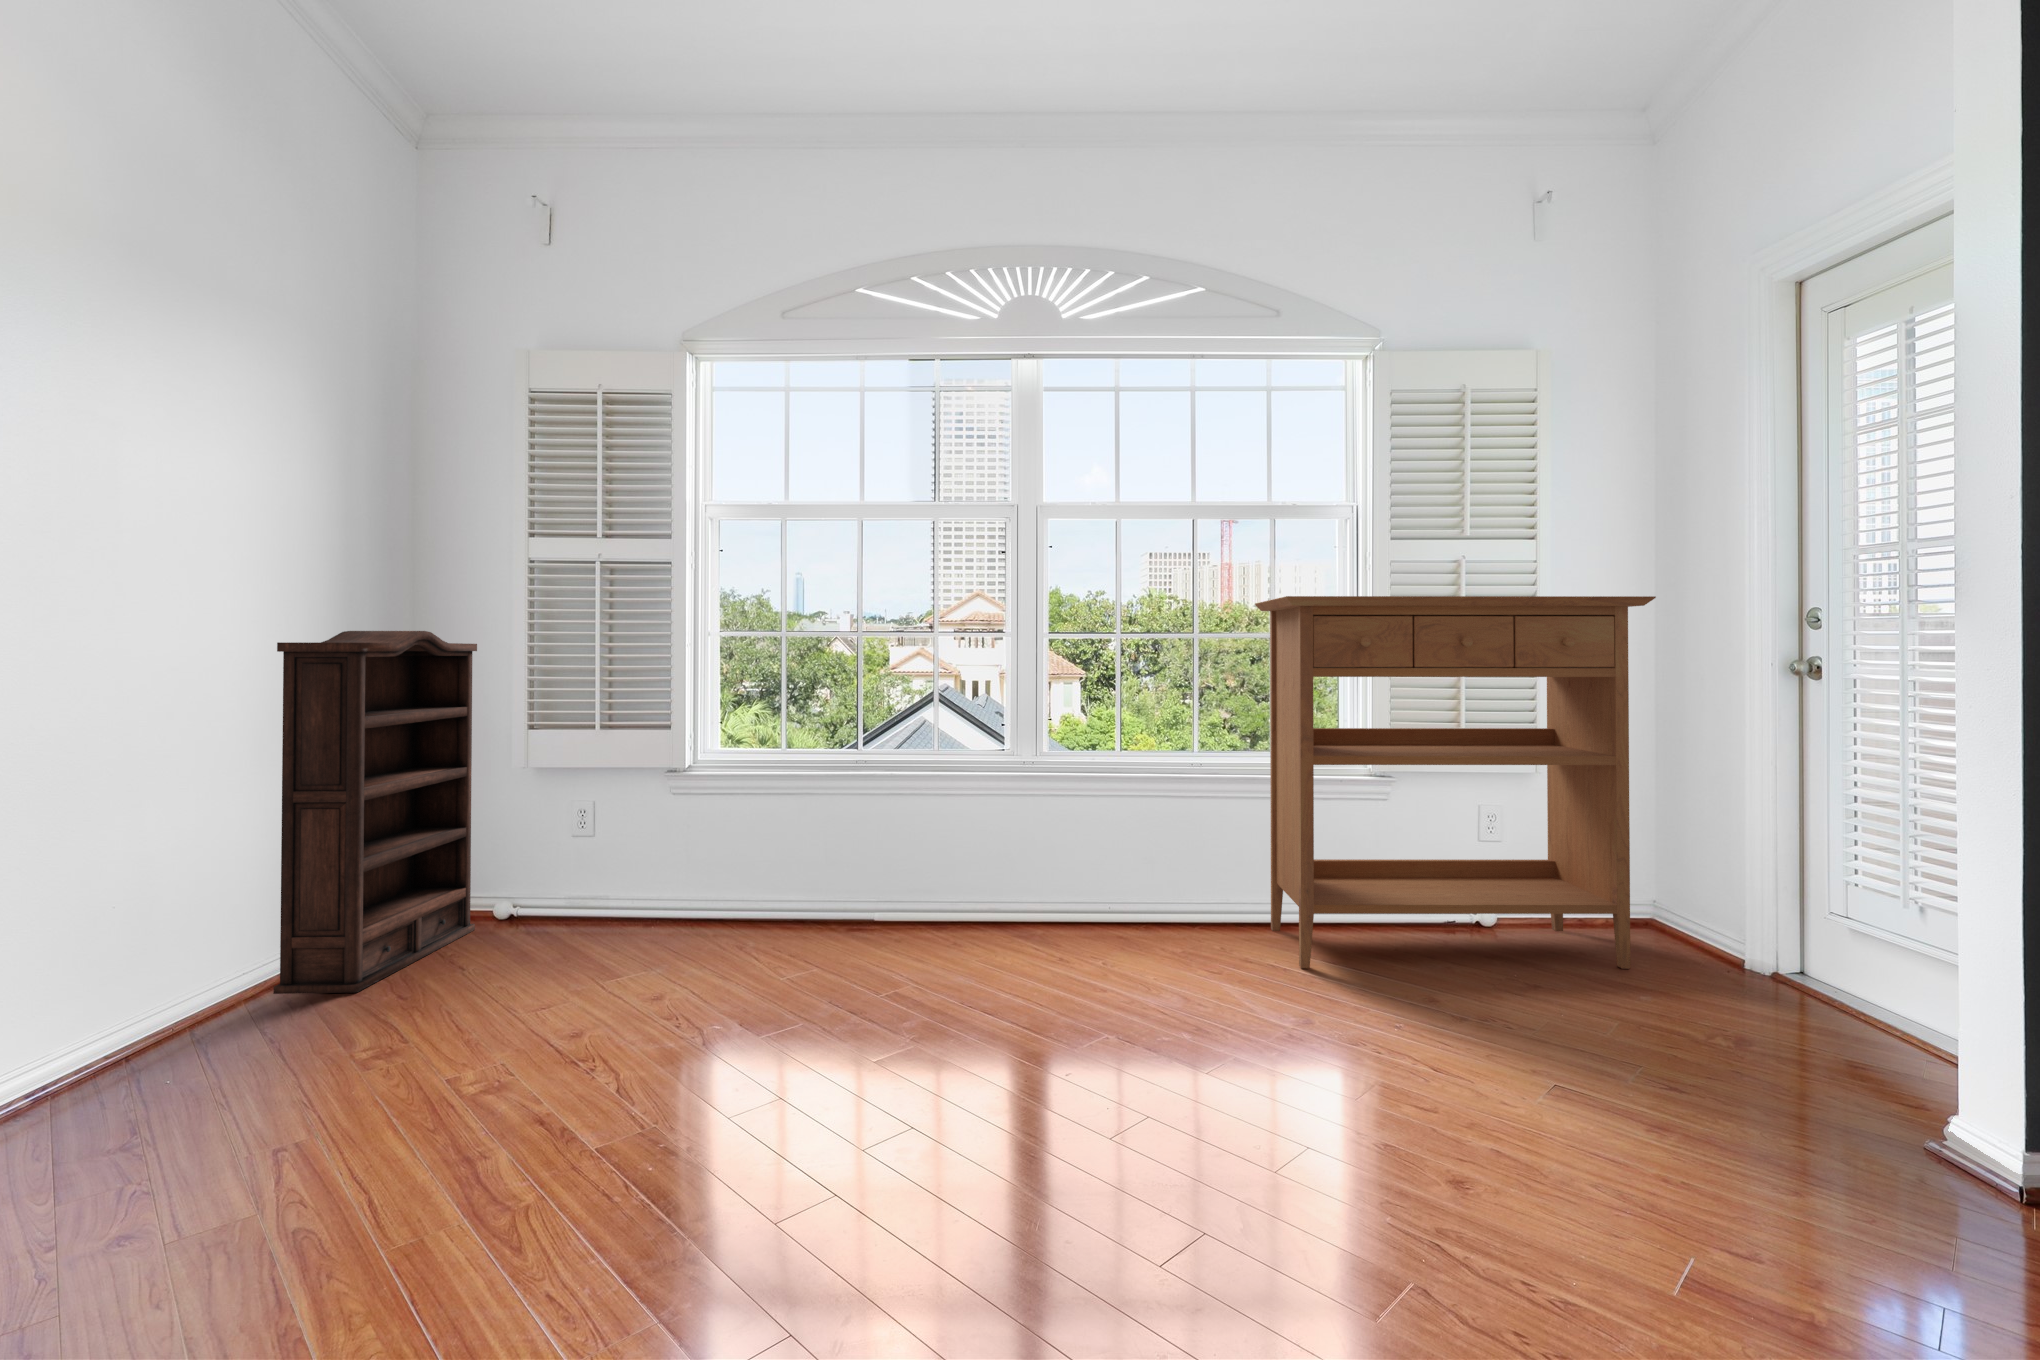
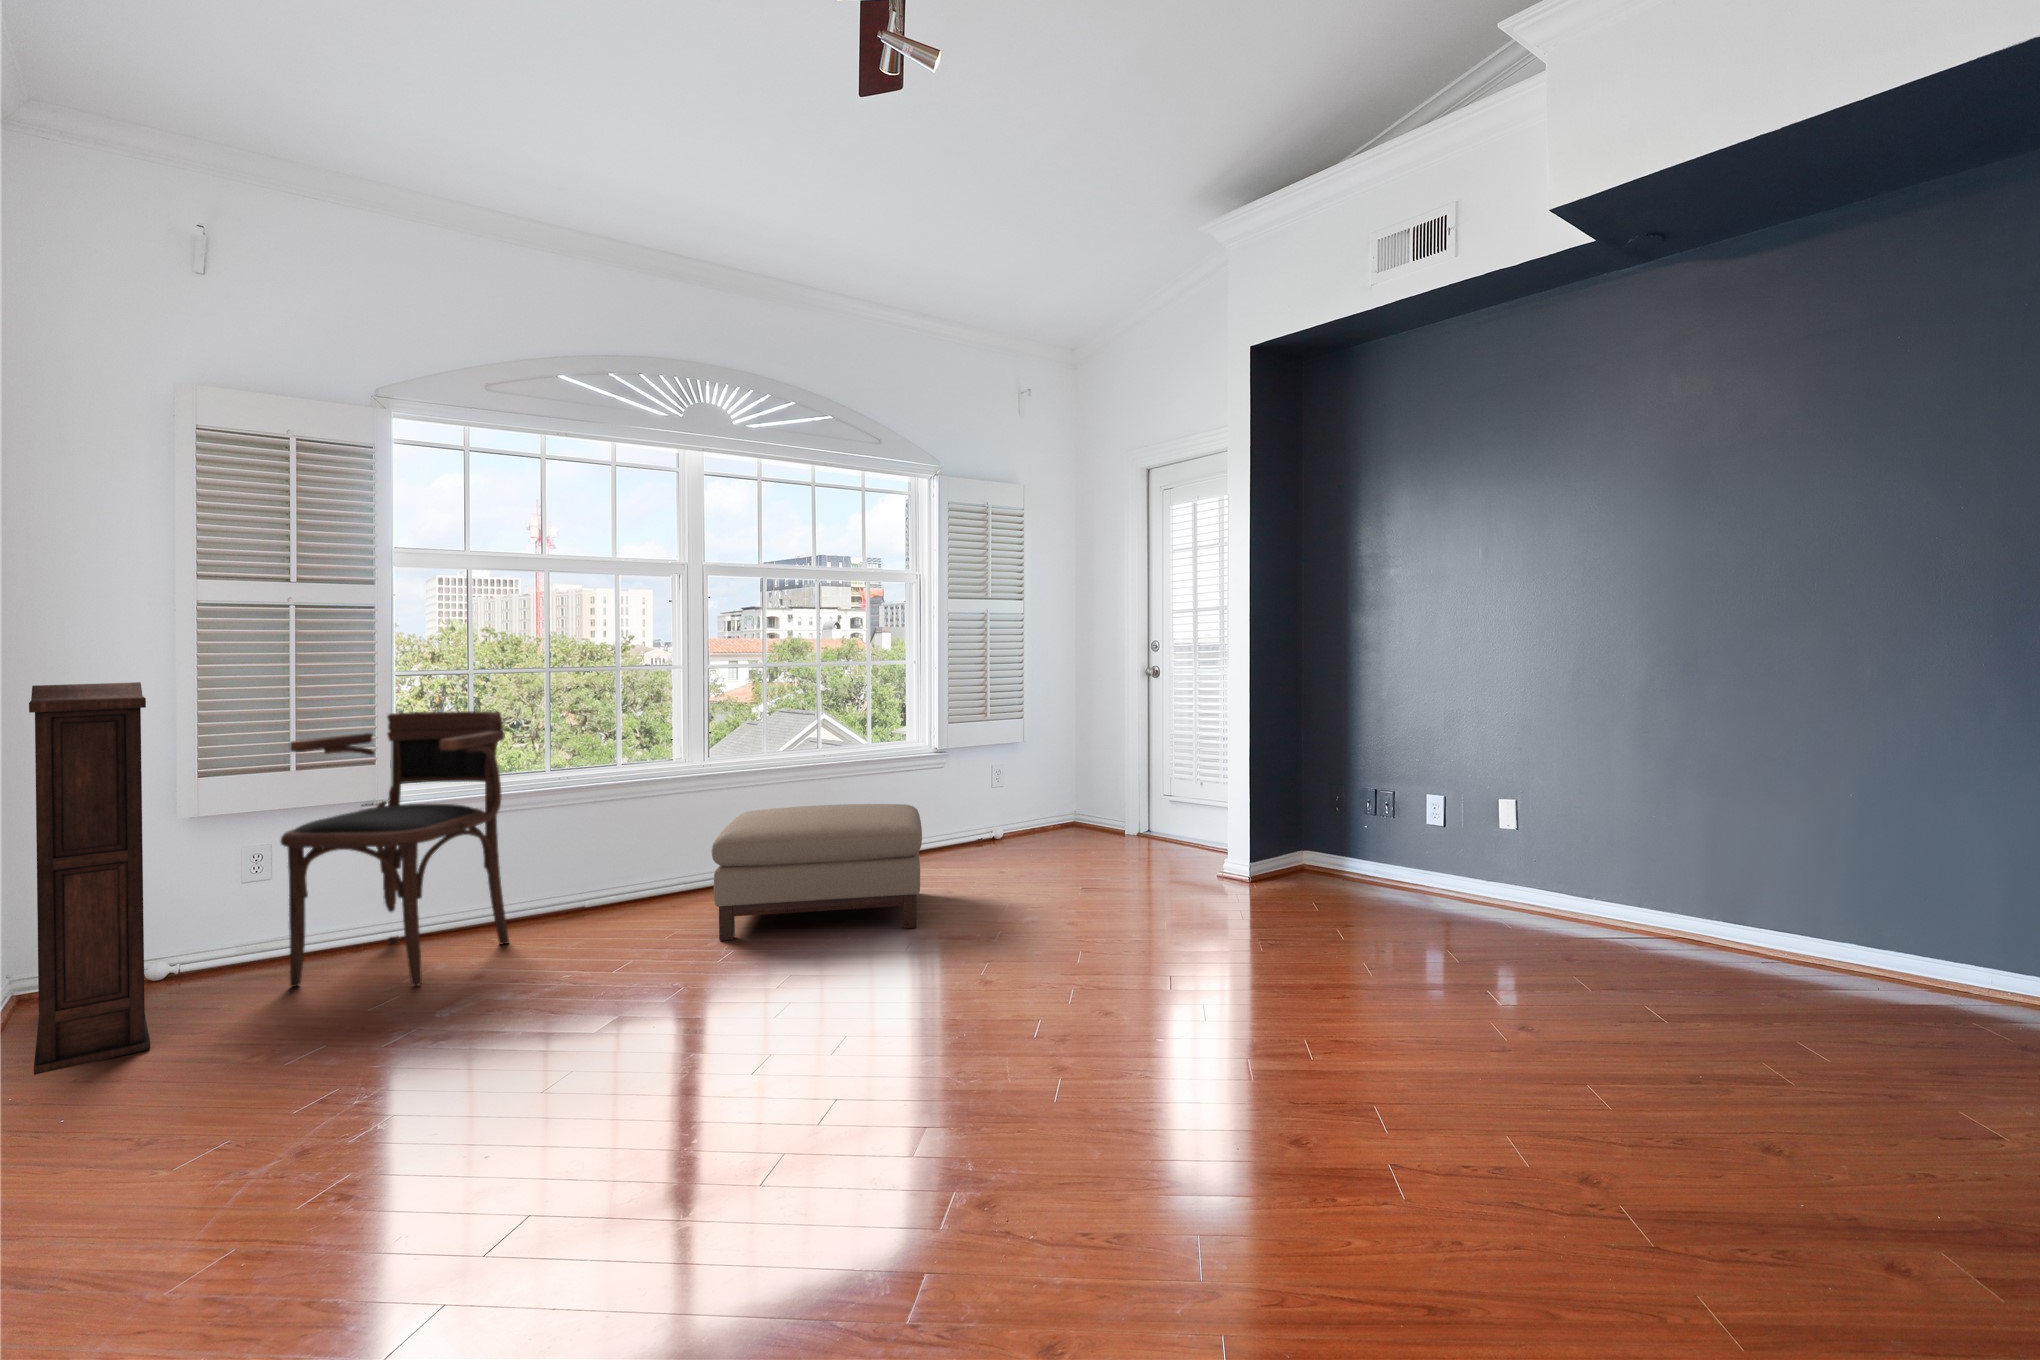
console table: present [1255,596,1656,969] -> none [867,636,1092,873]
armchair: none [529,677,751,983] -> present [280,711,509,987]
ottoman: none [898,833,1247,1070] -> present [712,804,922,941]

